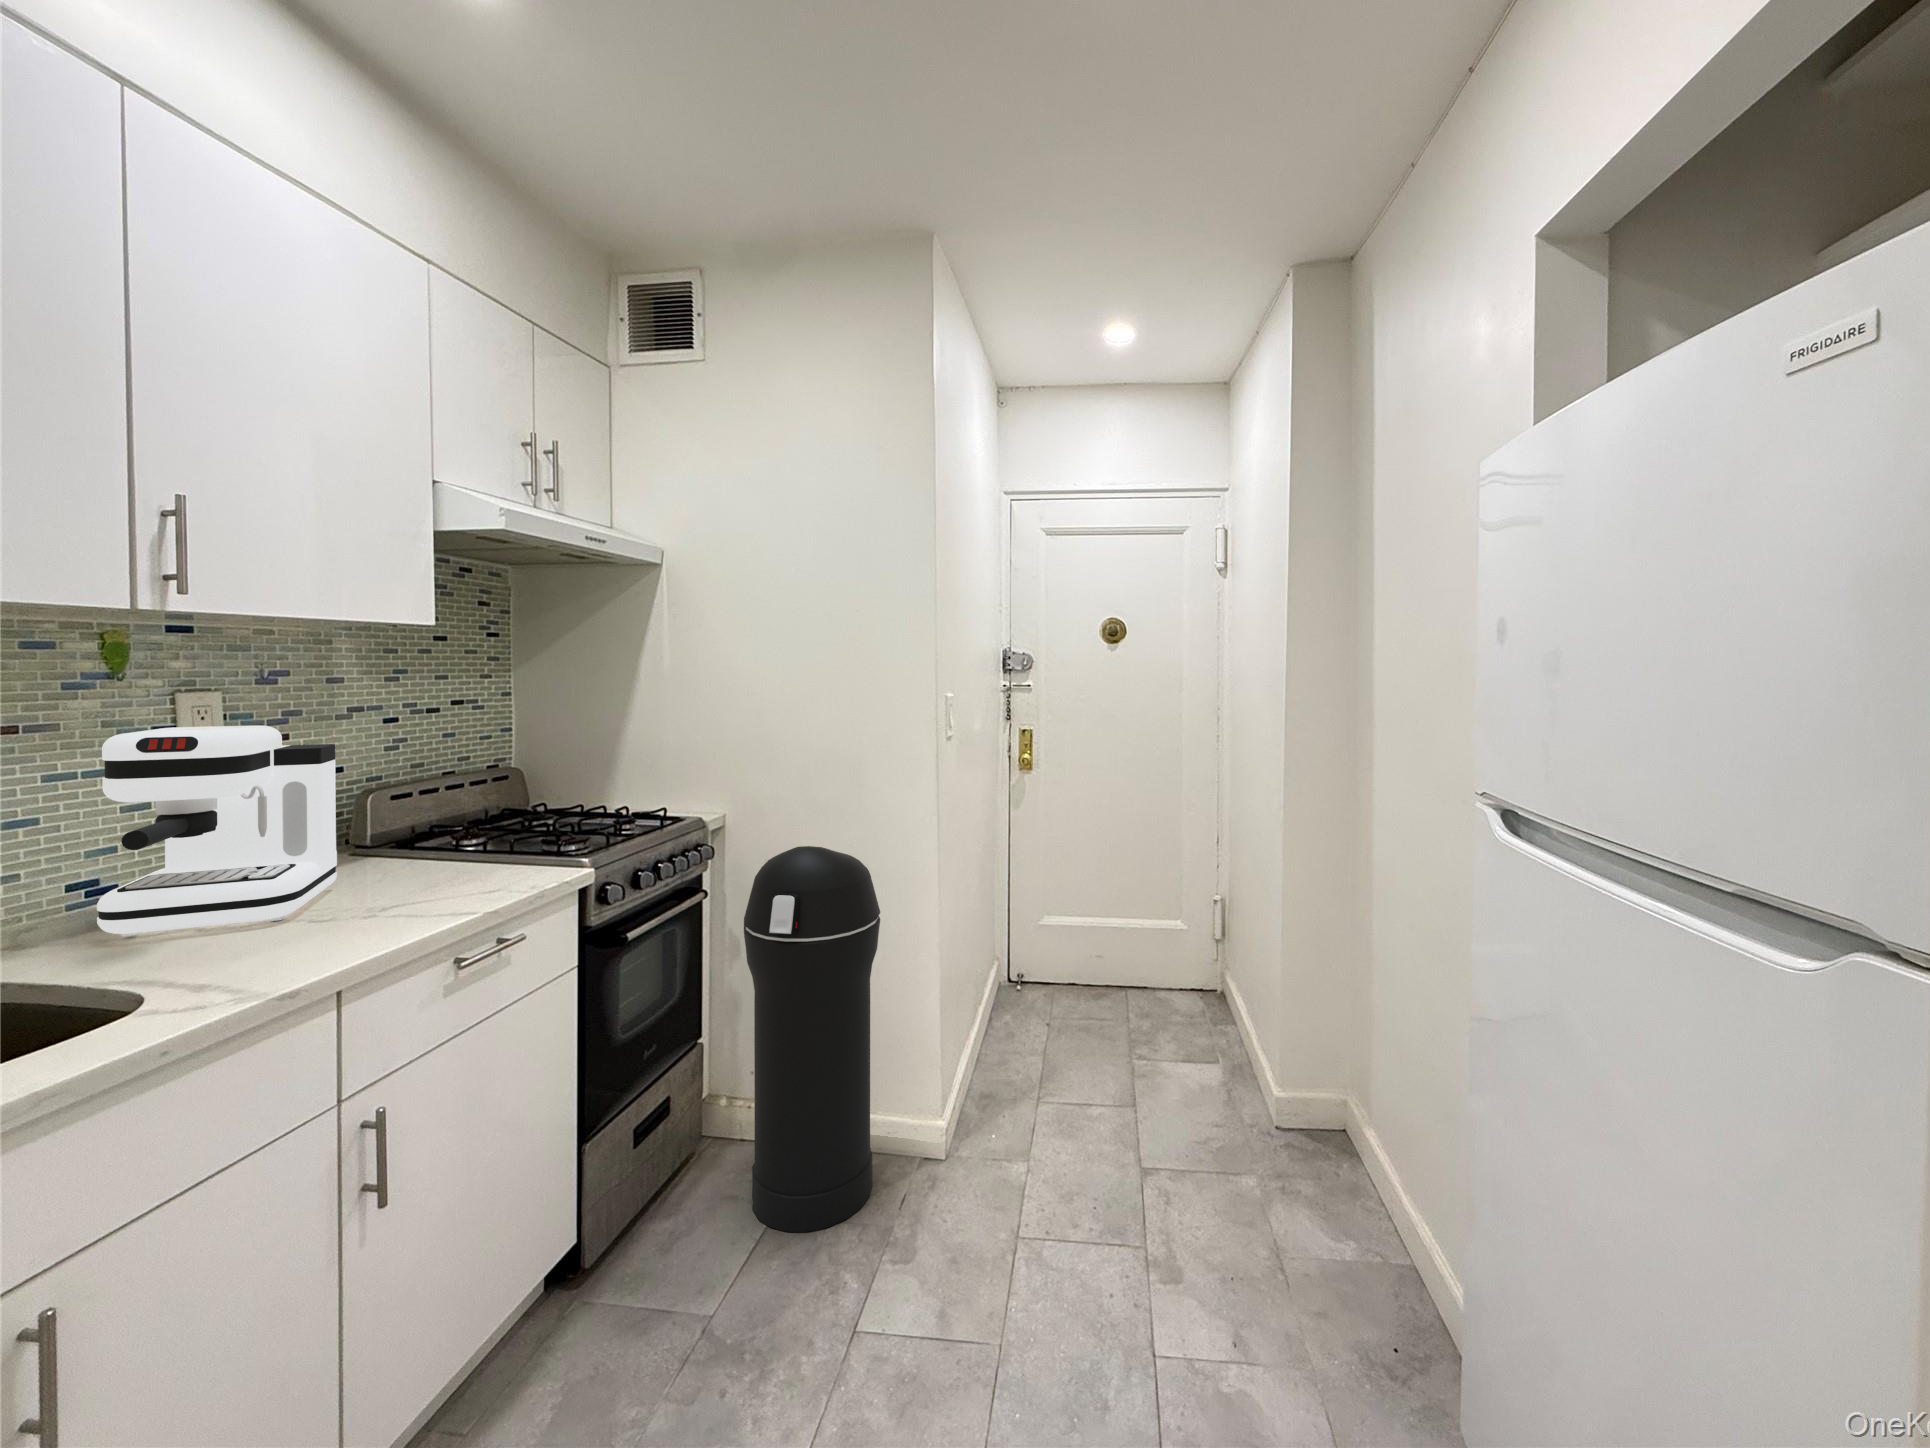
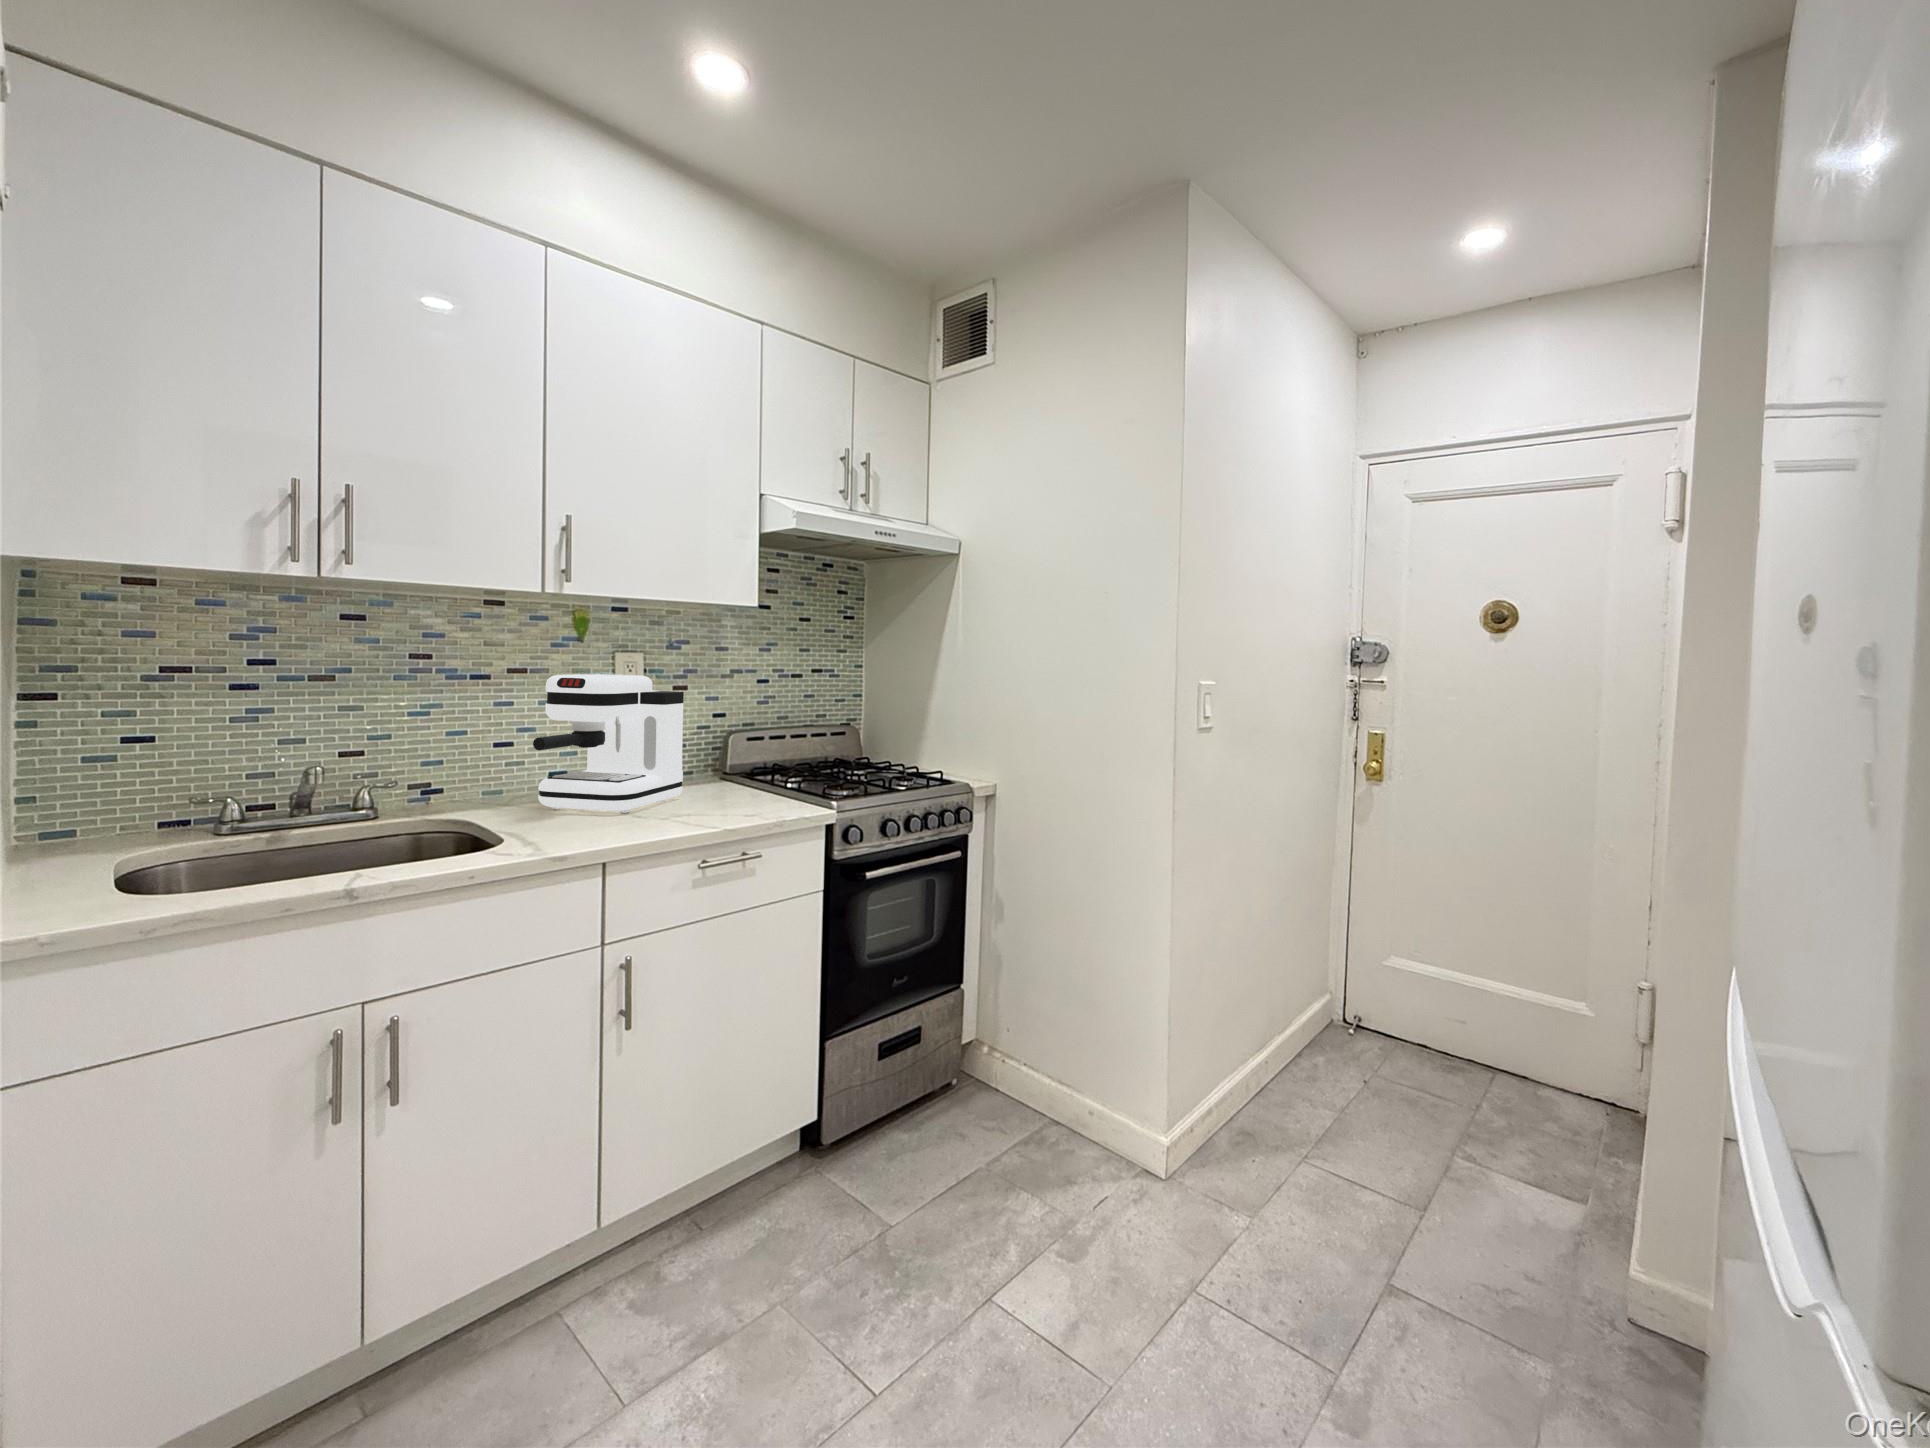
trash can: present [744,846,880,1232] -> none [969,819,1099,1198]

